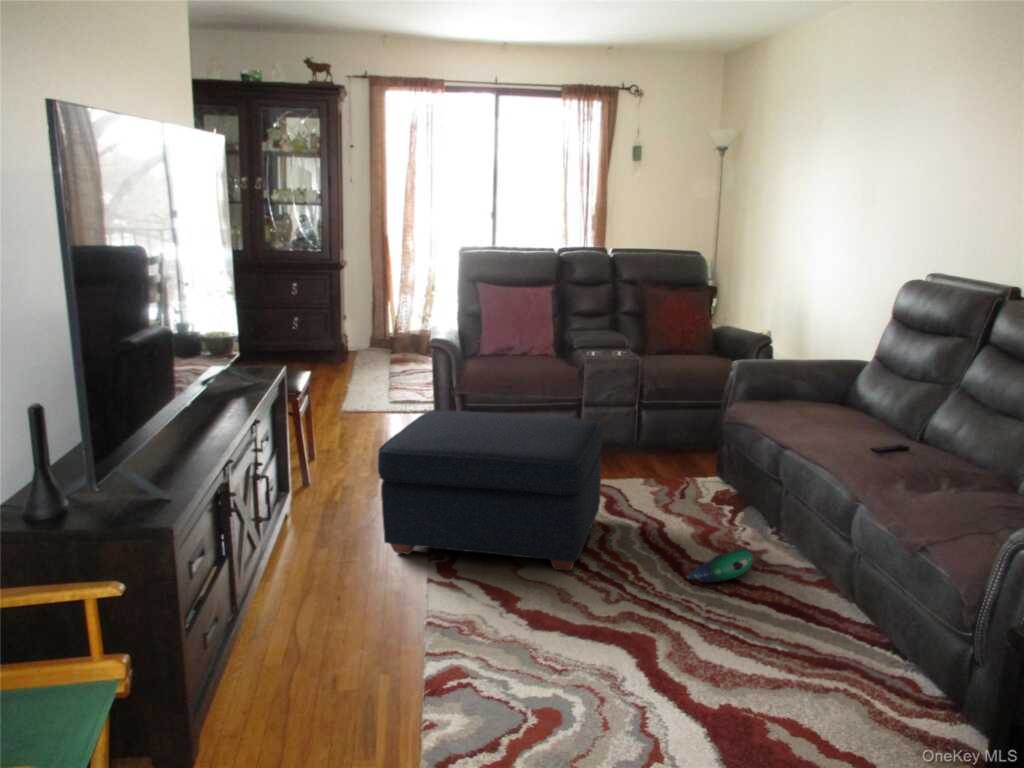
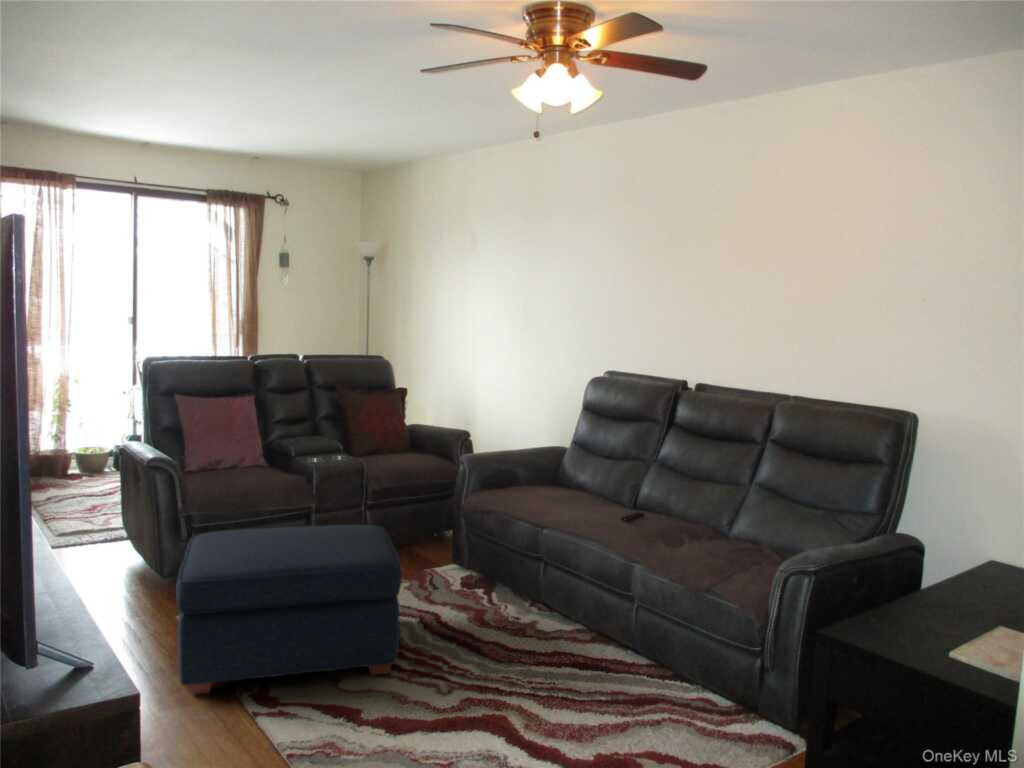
plush toy: present [687,547,753,583] -> none [493,622,541,658]

